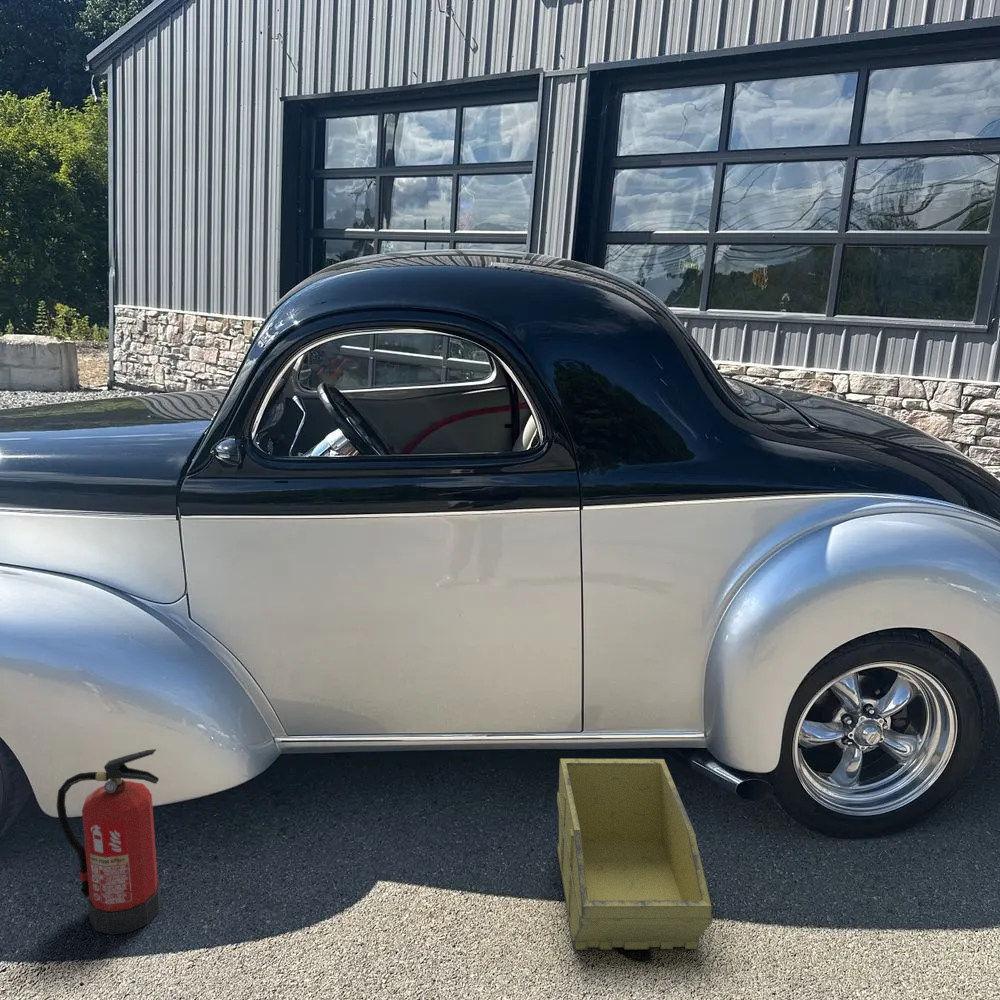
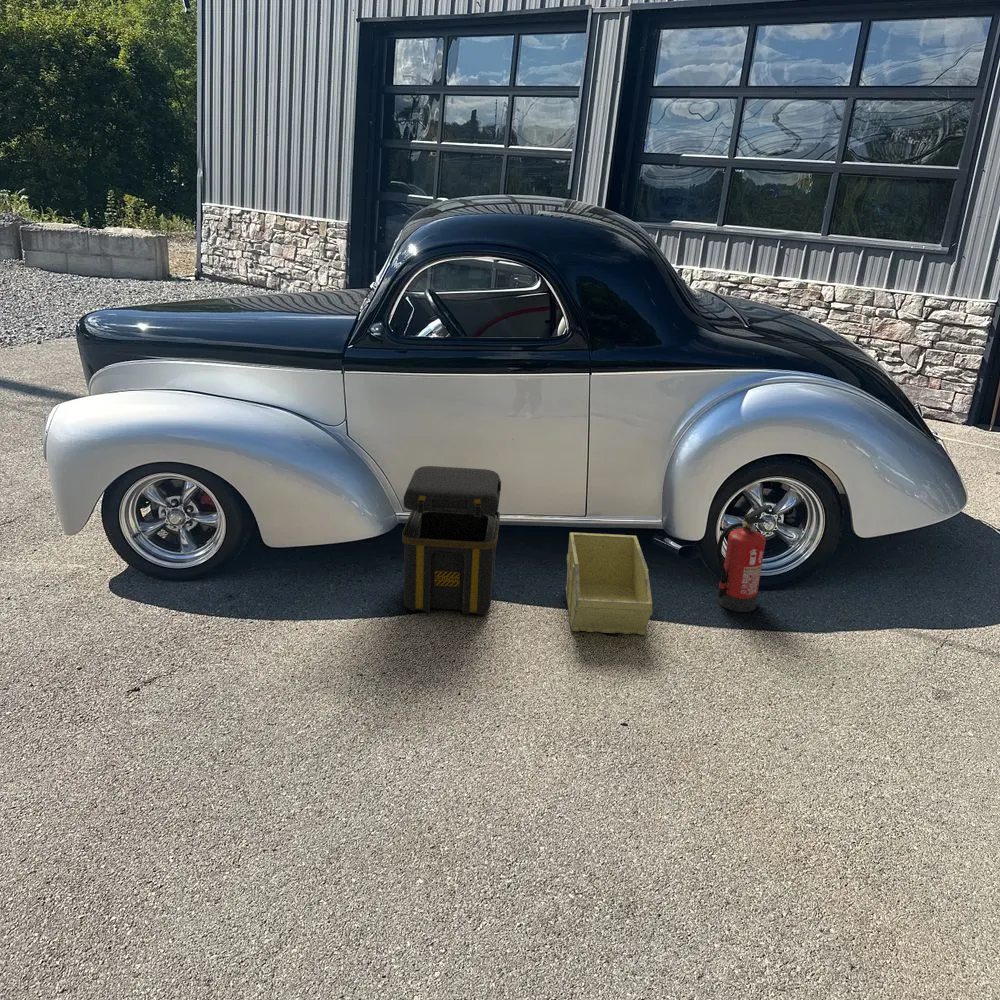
toolbox: none [284,666,449,921] -> present [402,466,501,615]
fire extinguisher: present [57,749,161,935] -> present [717,505,772,612]

